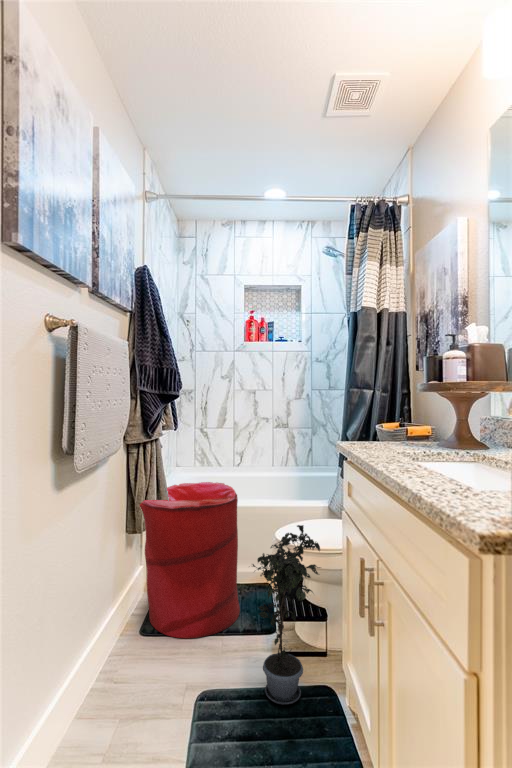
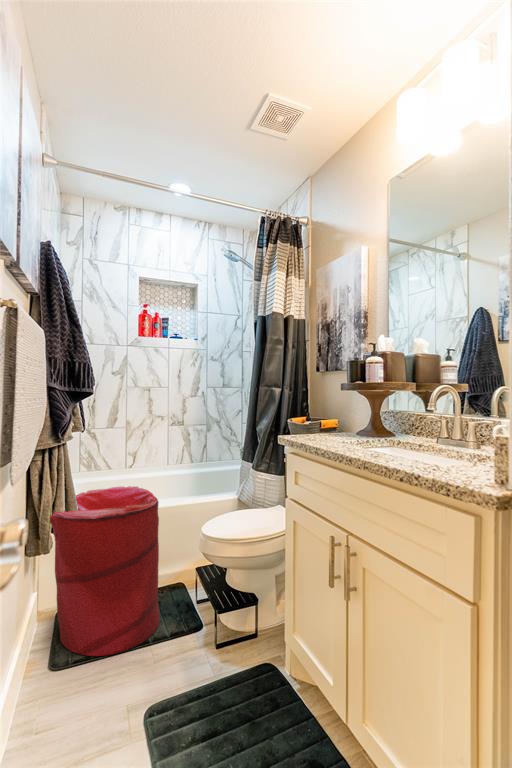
potted plant: present [253,525,320,705] -> none [195,522,269,699]

